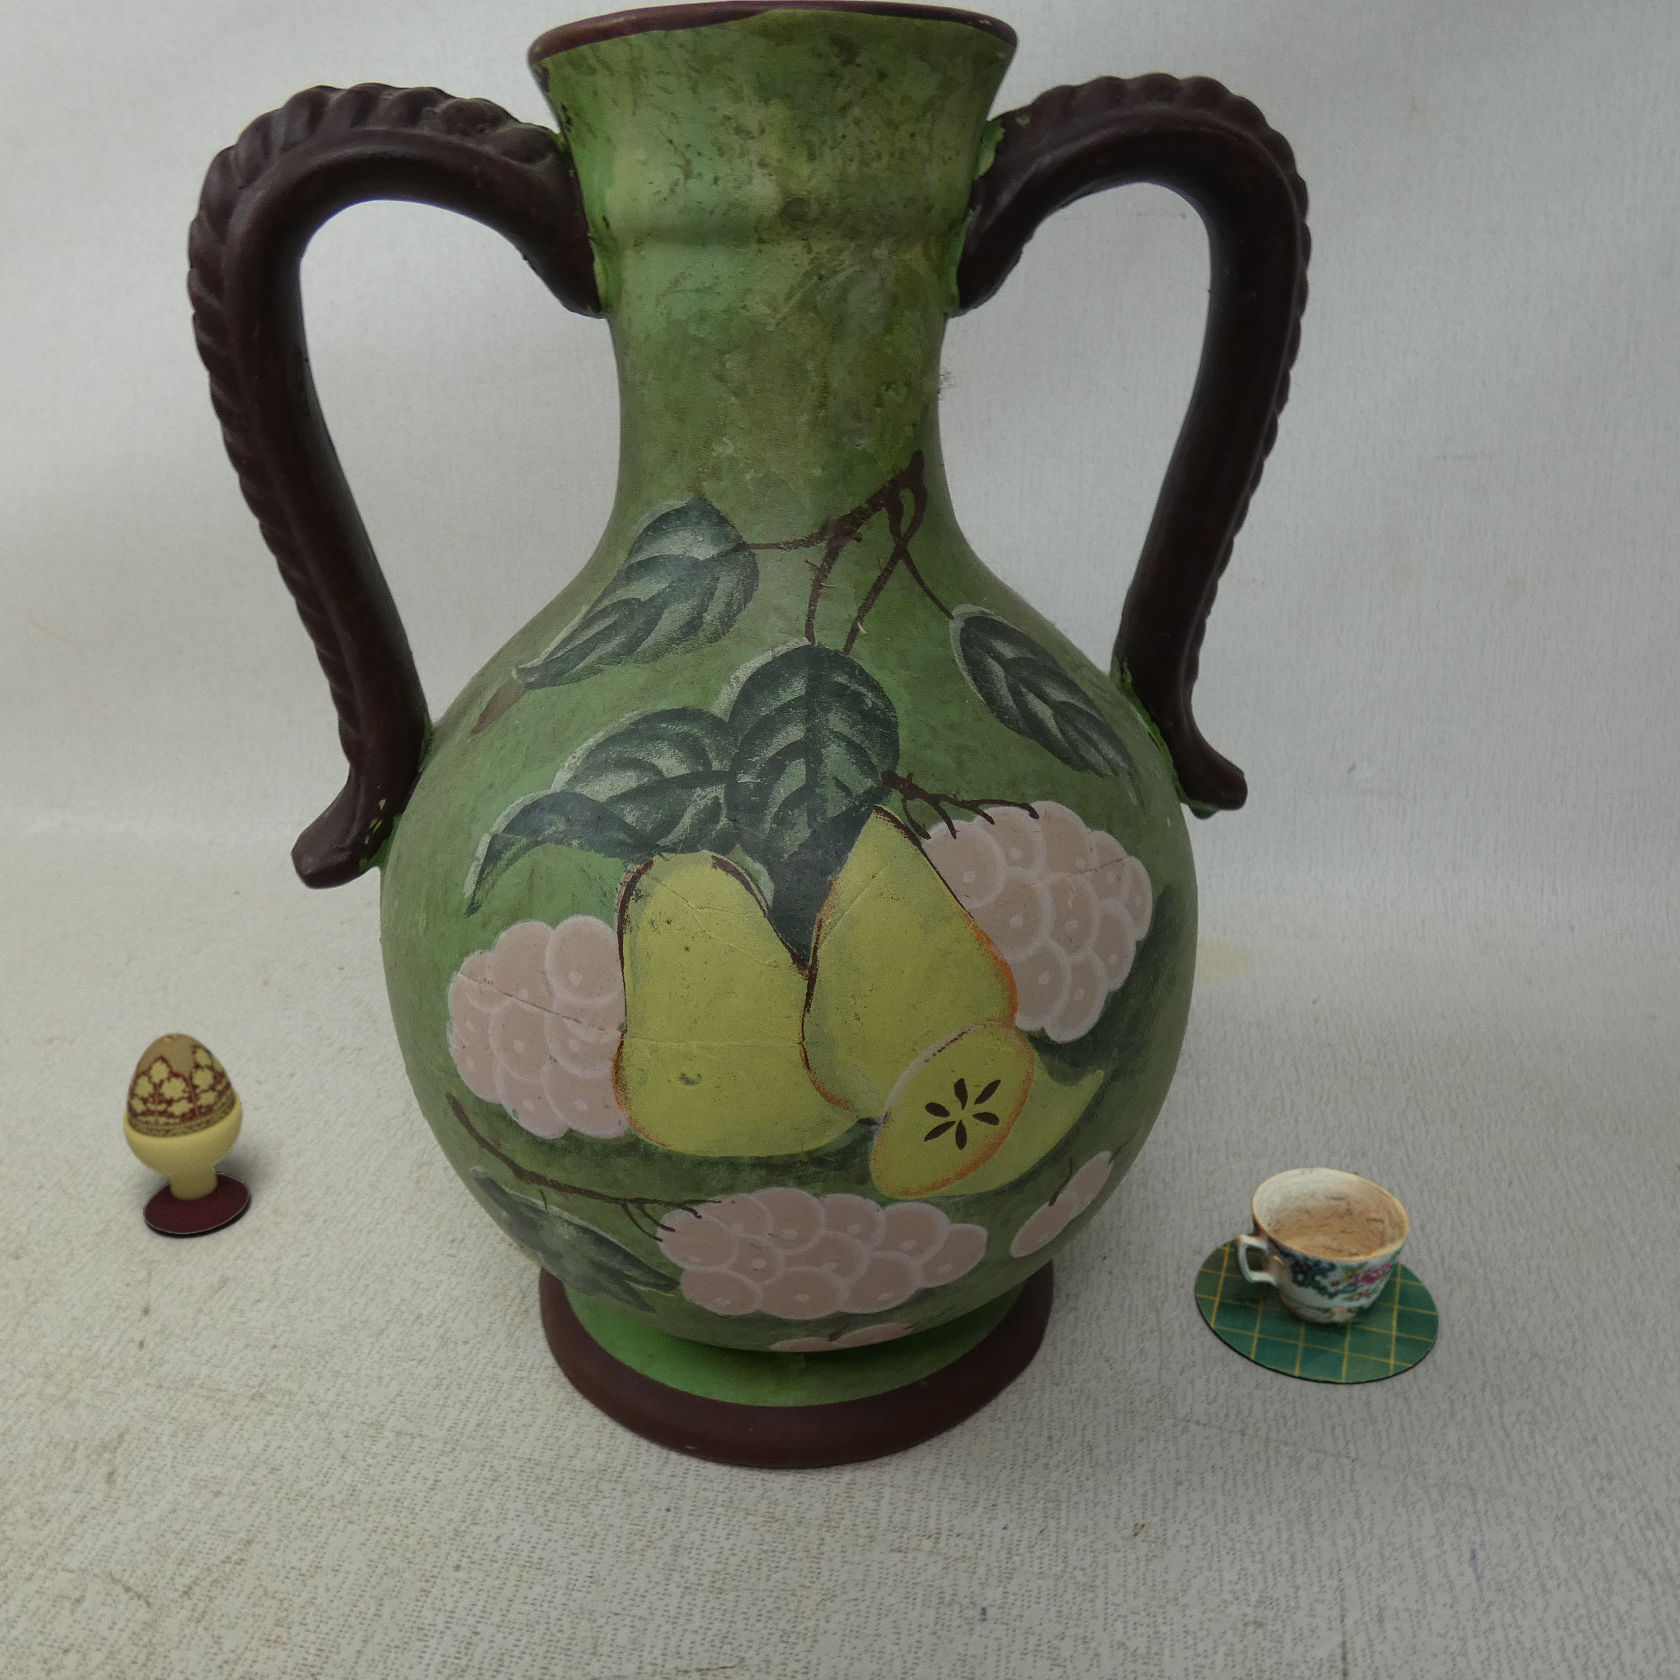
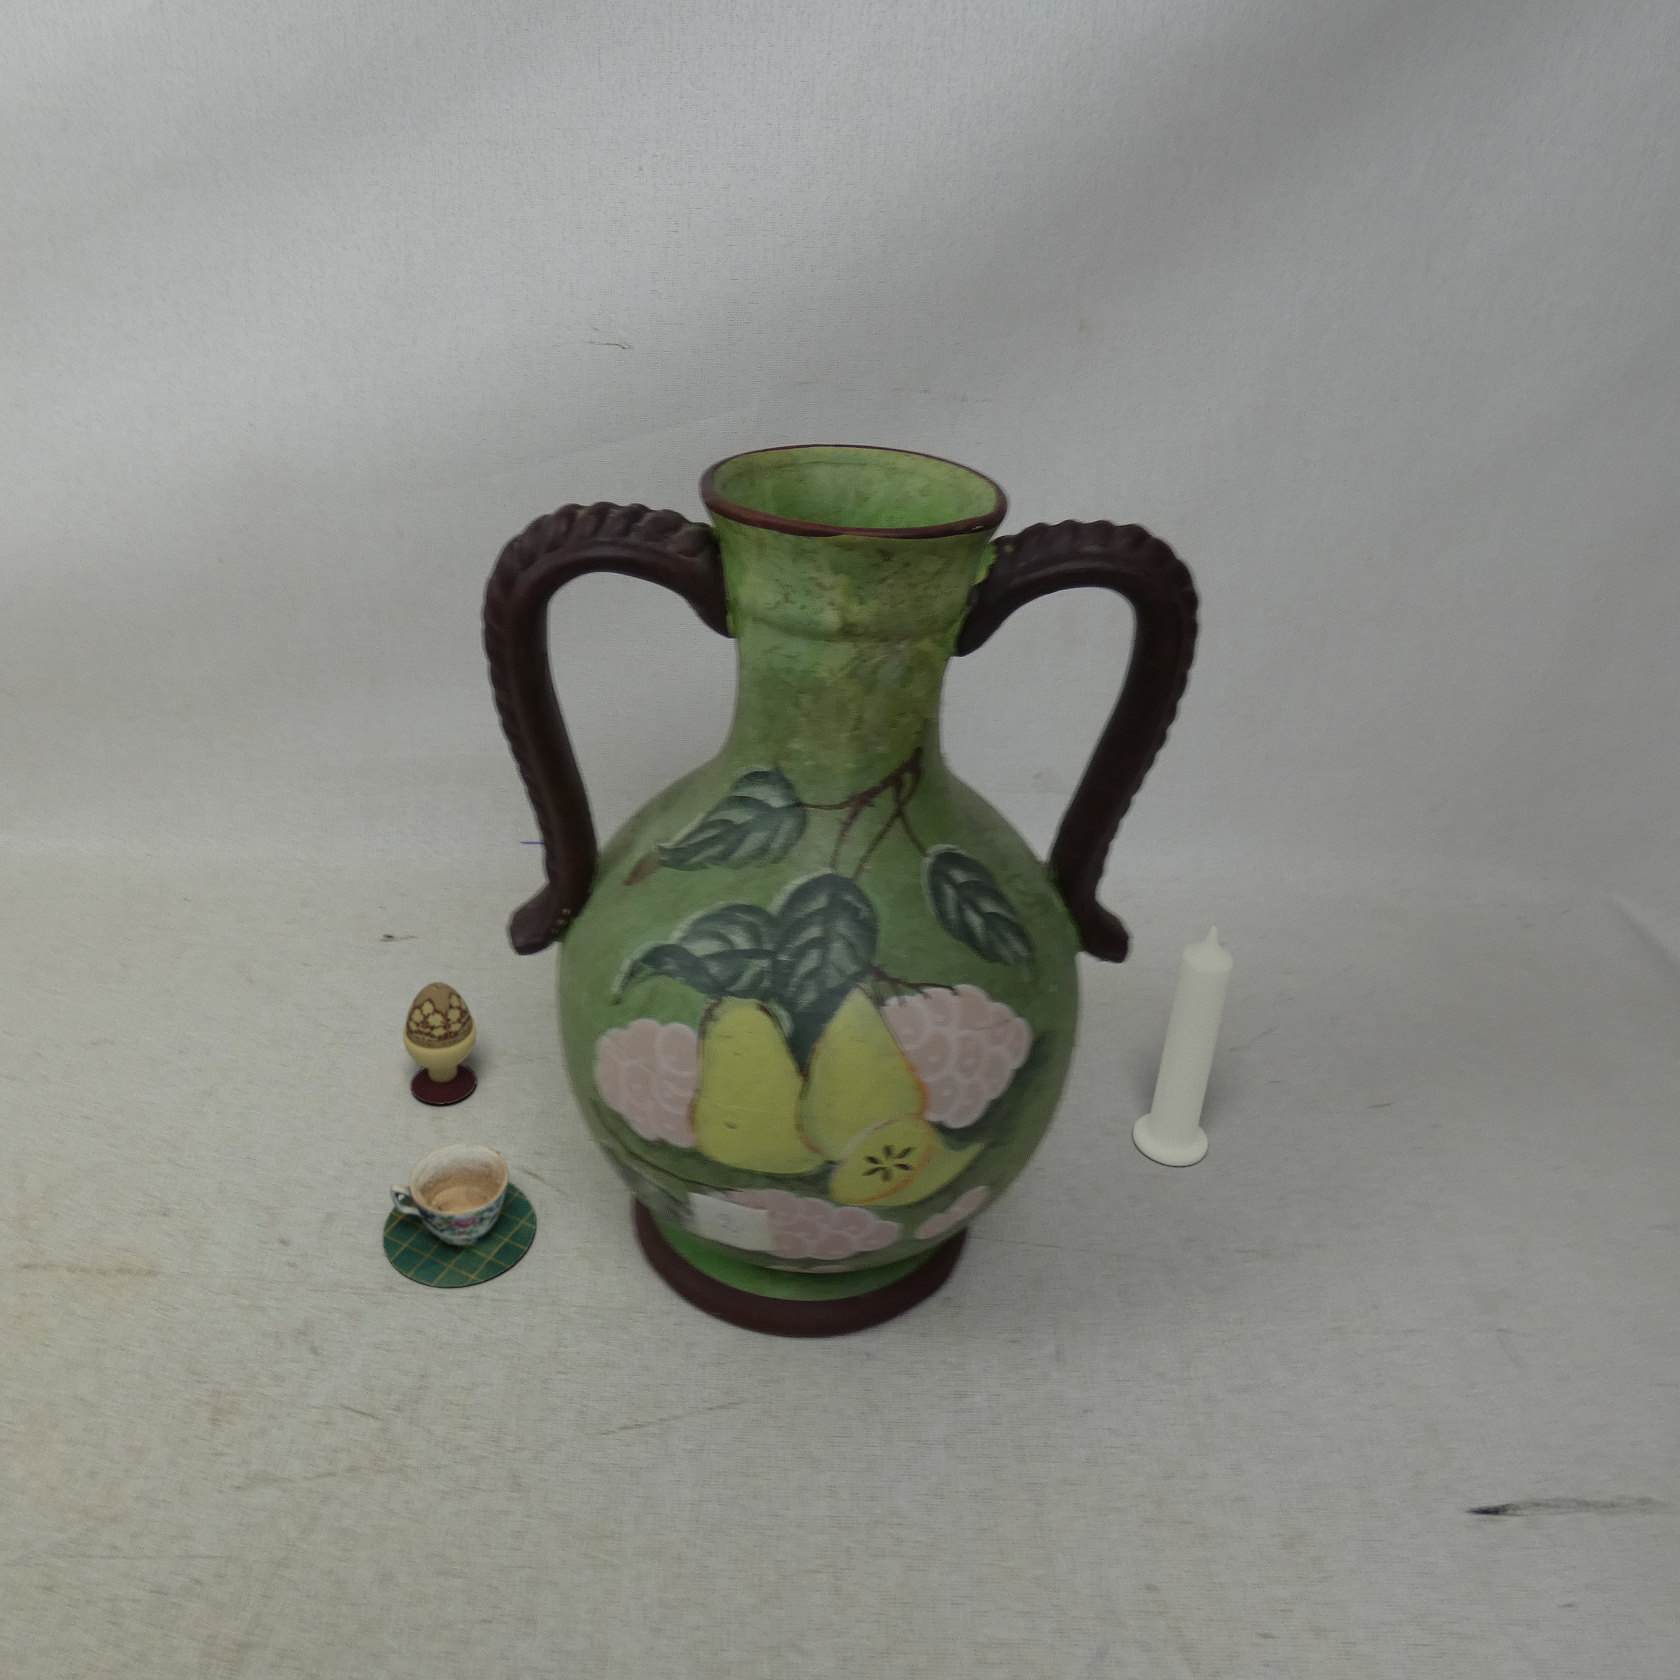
candle: none [1258,781,1383,1169] -> present [1133,926,1233,1166]
teacup: present [1196,1167,1439,1383] -> present [383,1143,536,1287]

